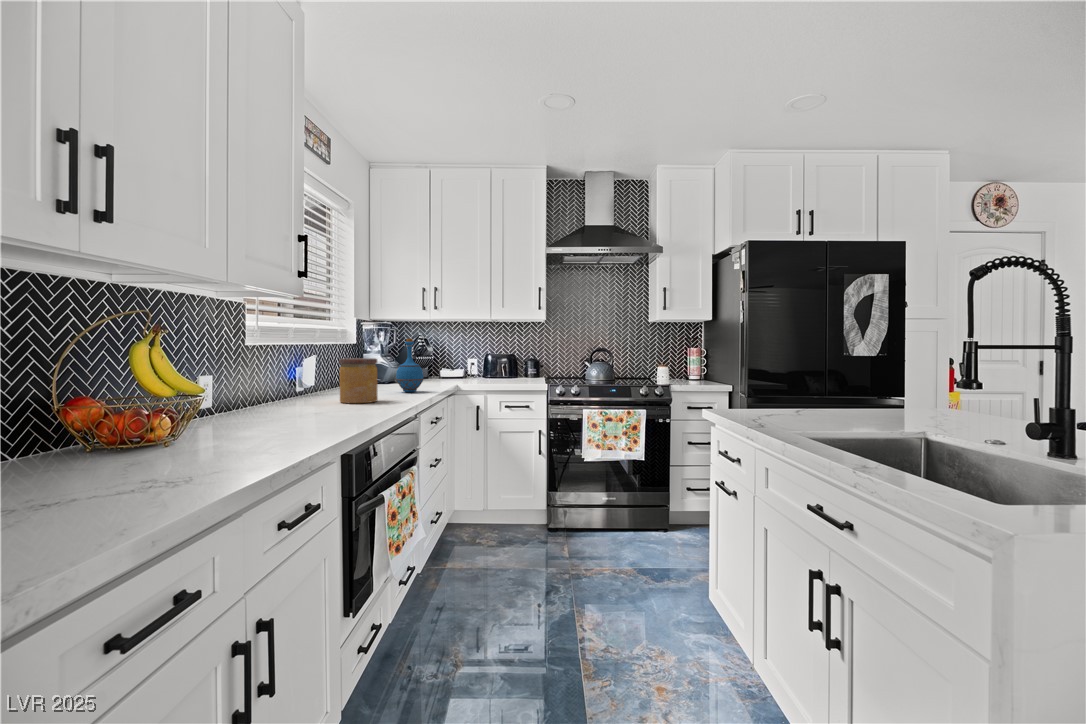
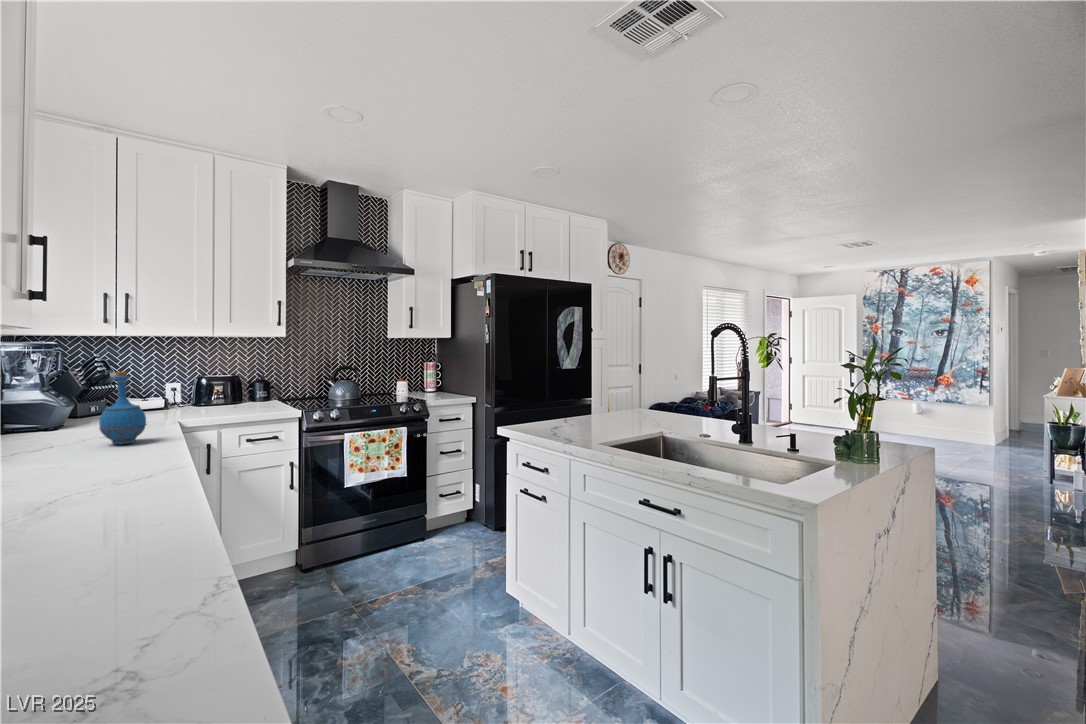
jar: present [339,358,378,403] -> none [33,410,107,481]

